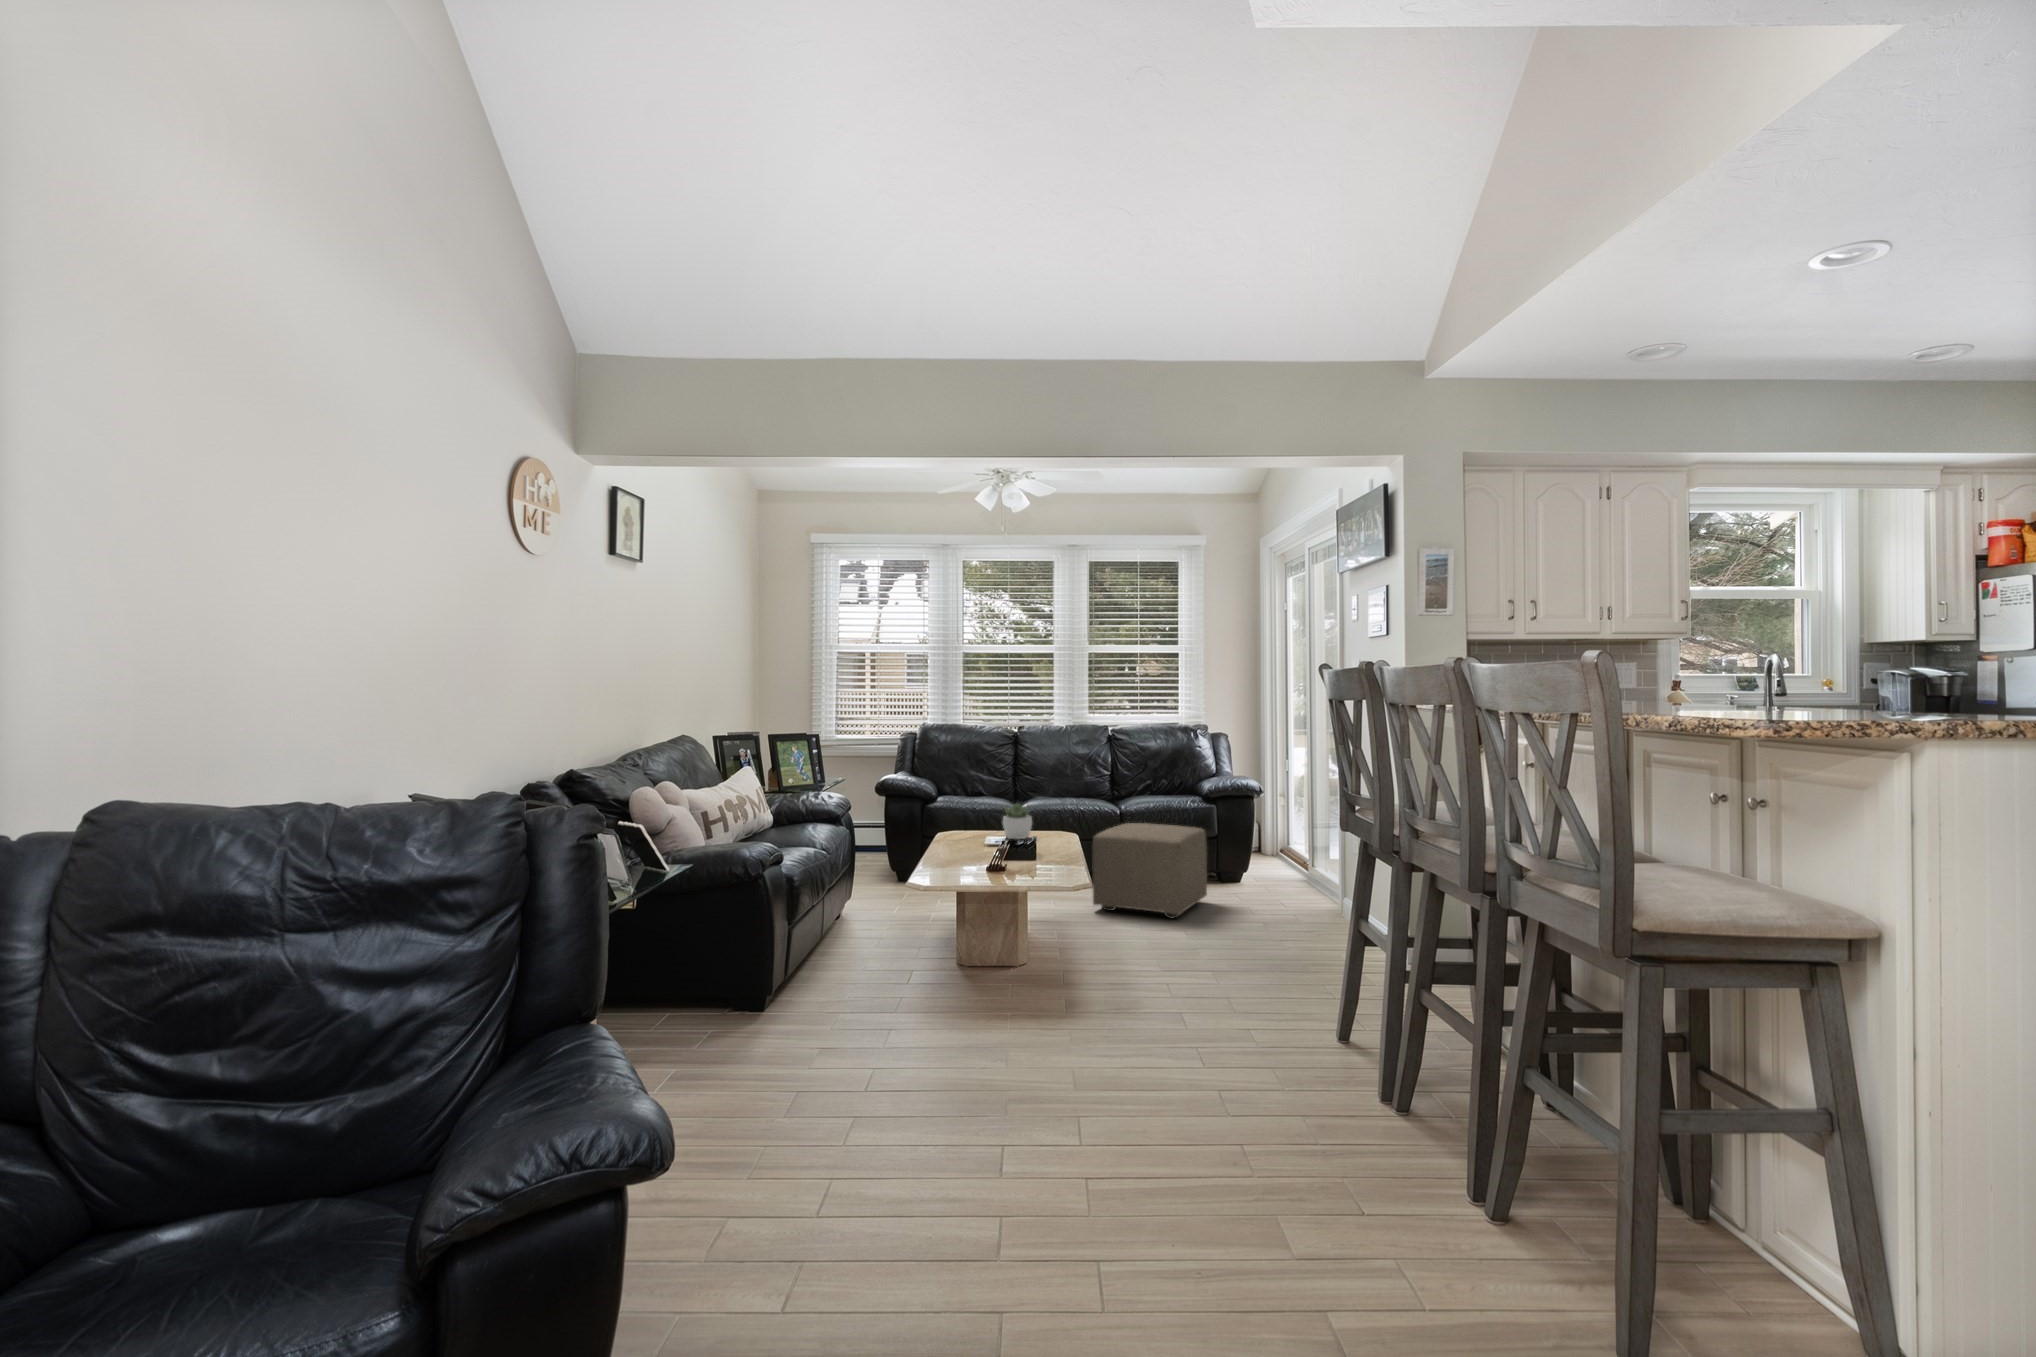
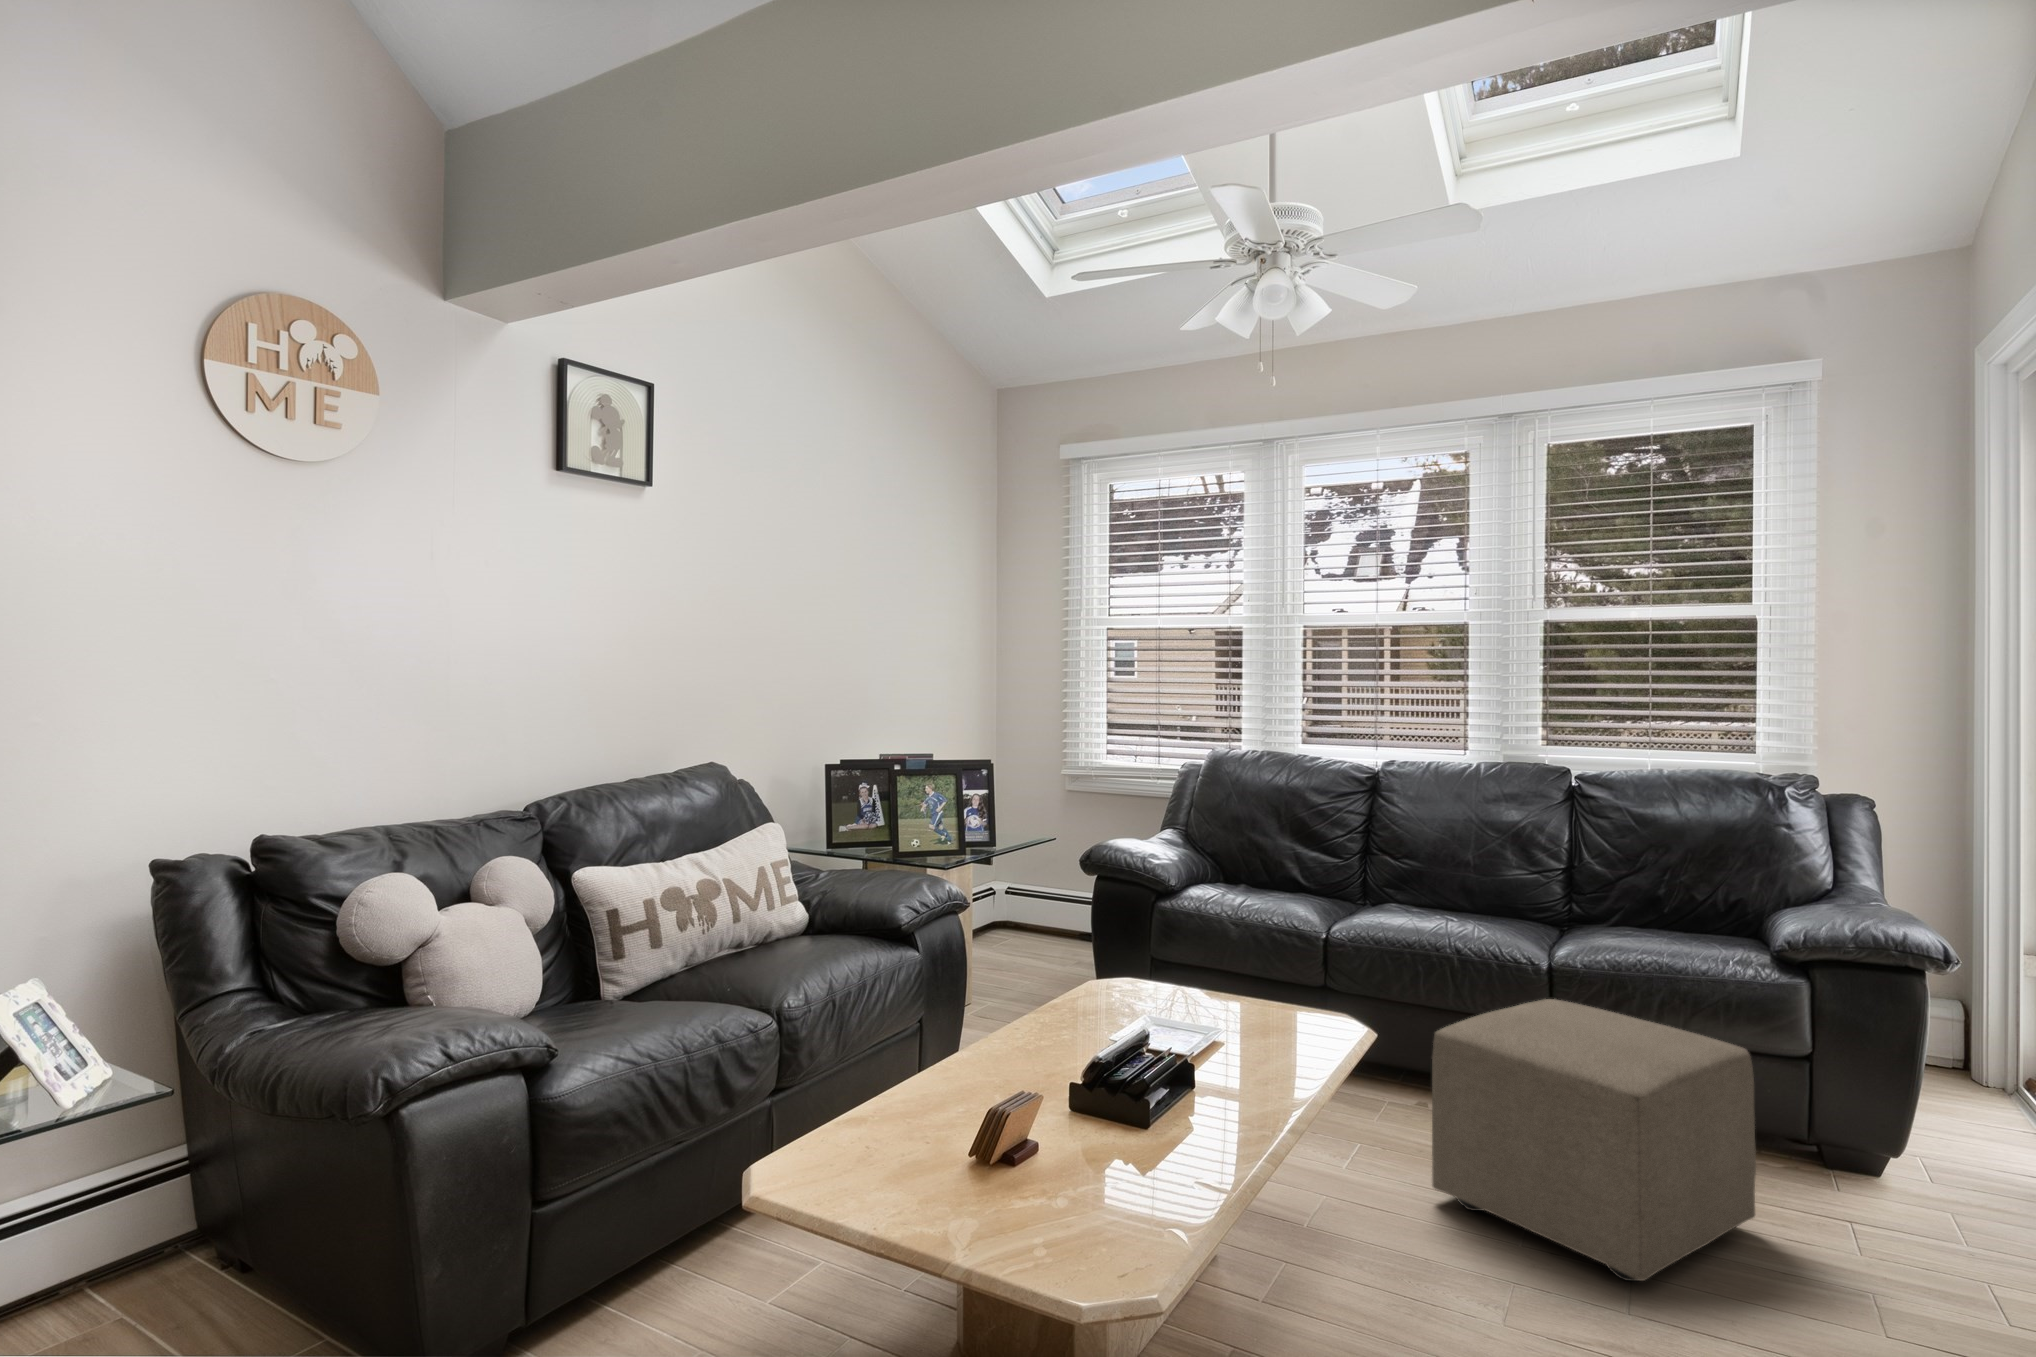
succulent plant: present [1003,803,1032,839] -> none [1202,940,1265,1026]

